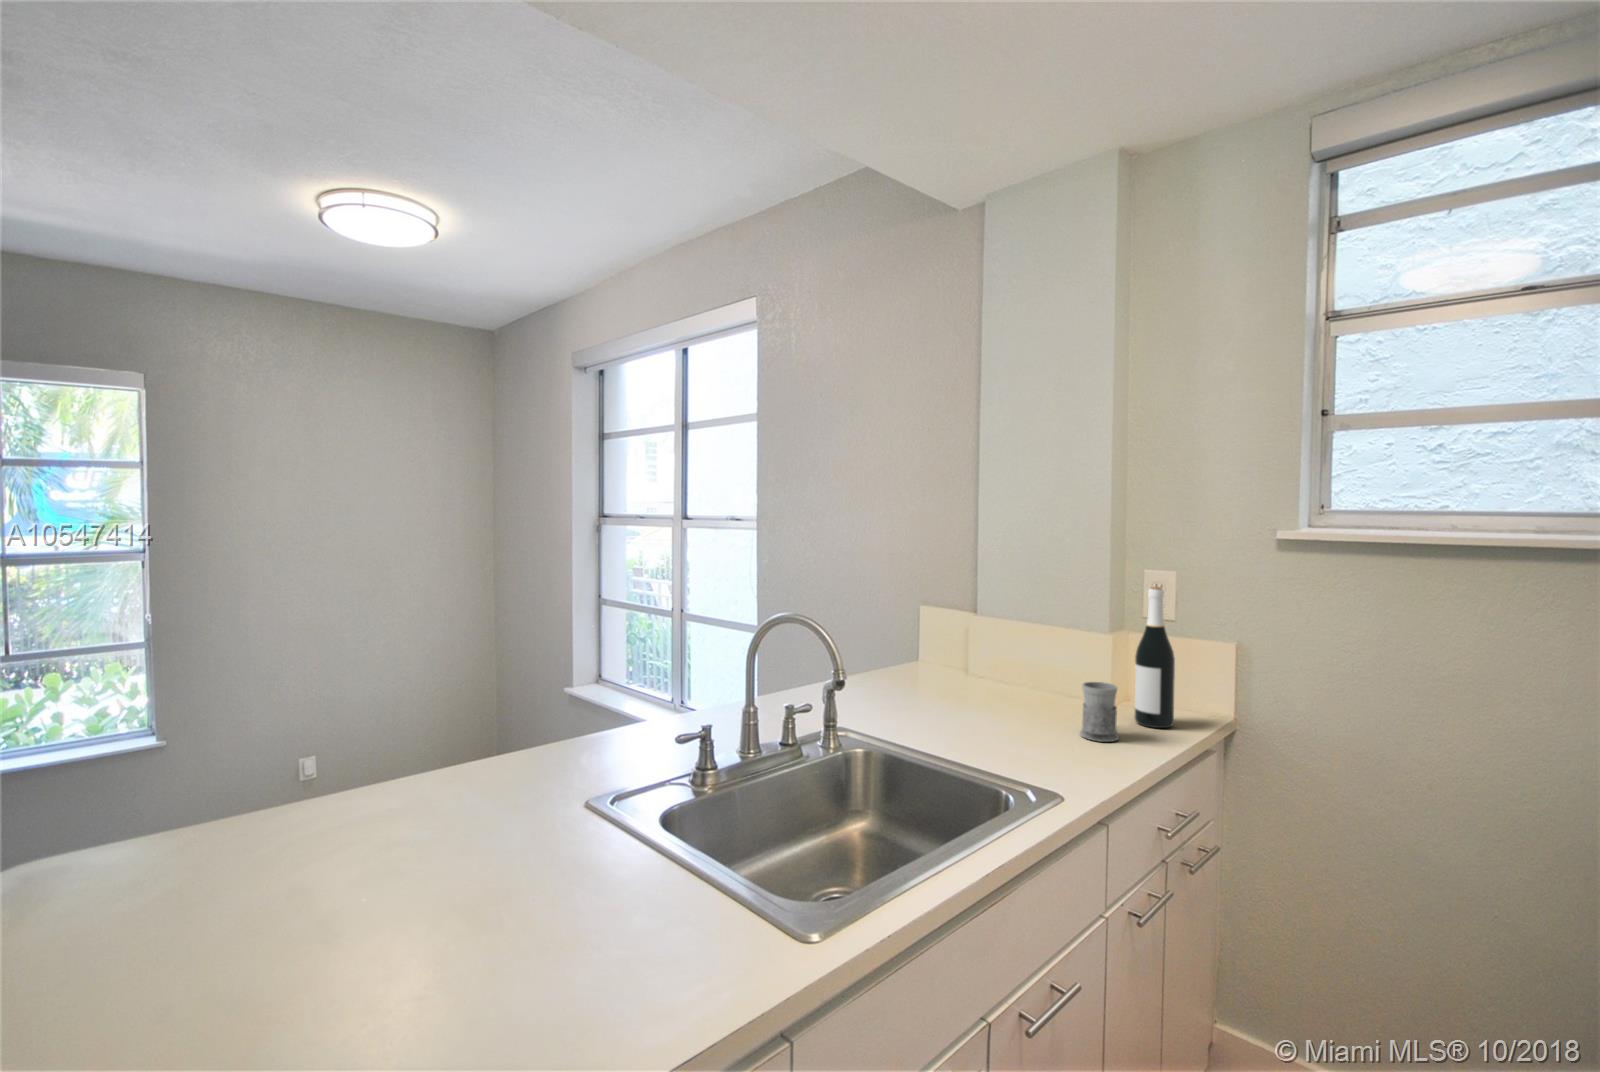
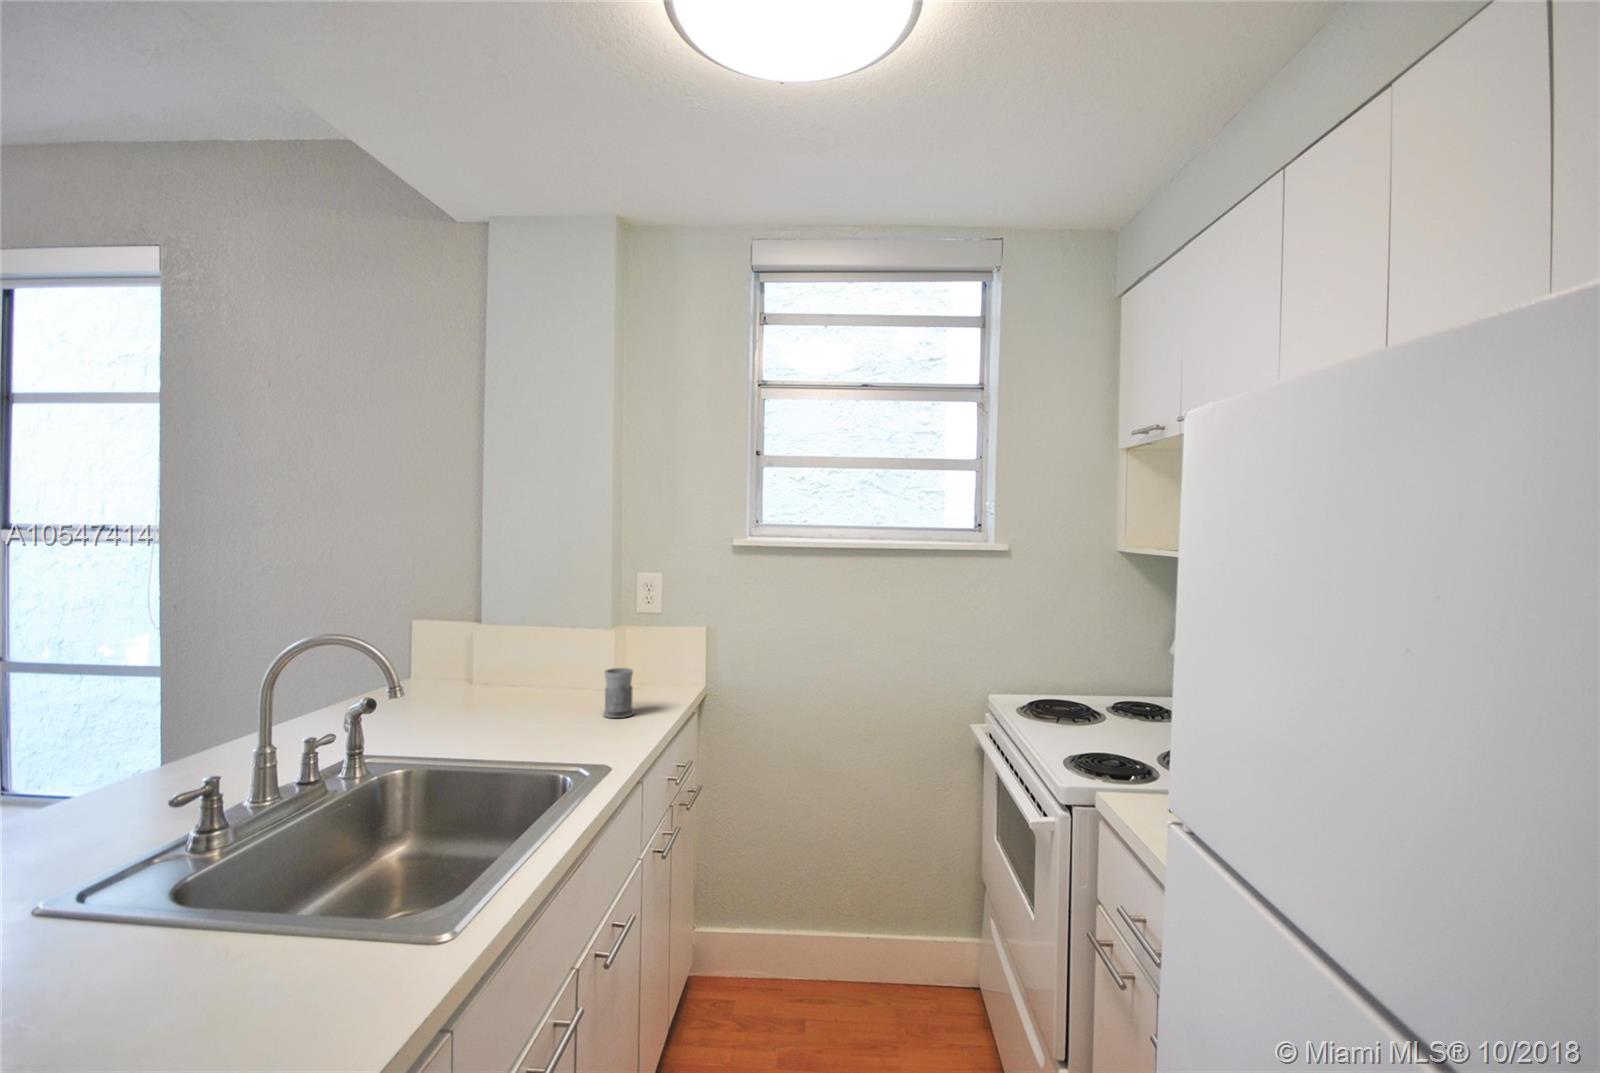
wine bottle: present [1134,587,1175,728] -> none [640,585,670,700]

